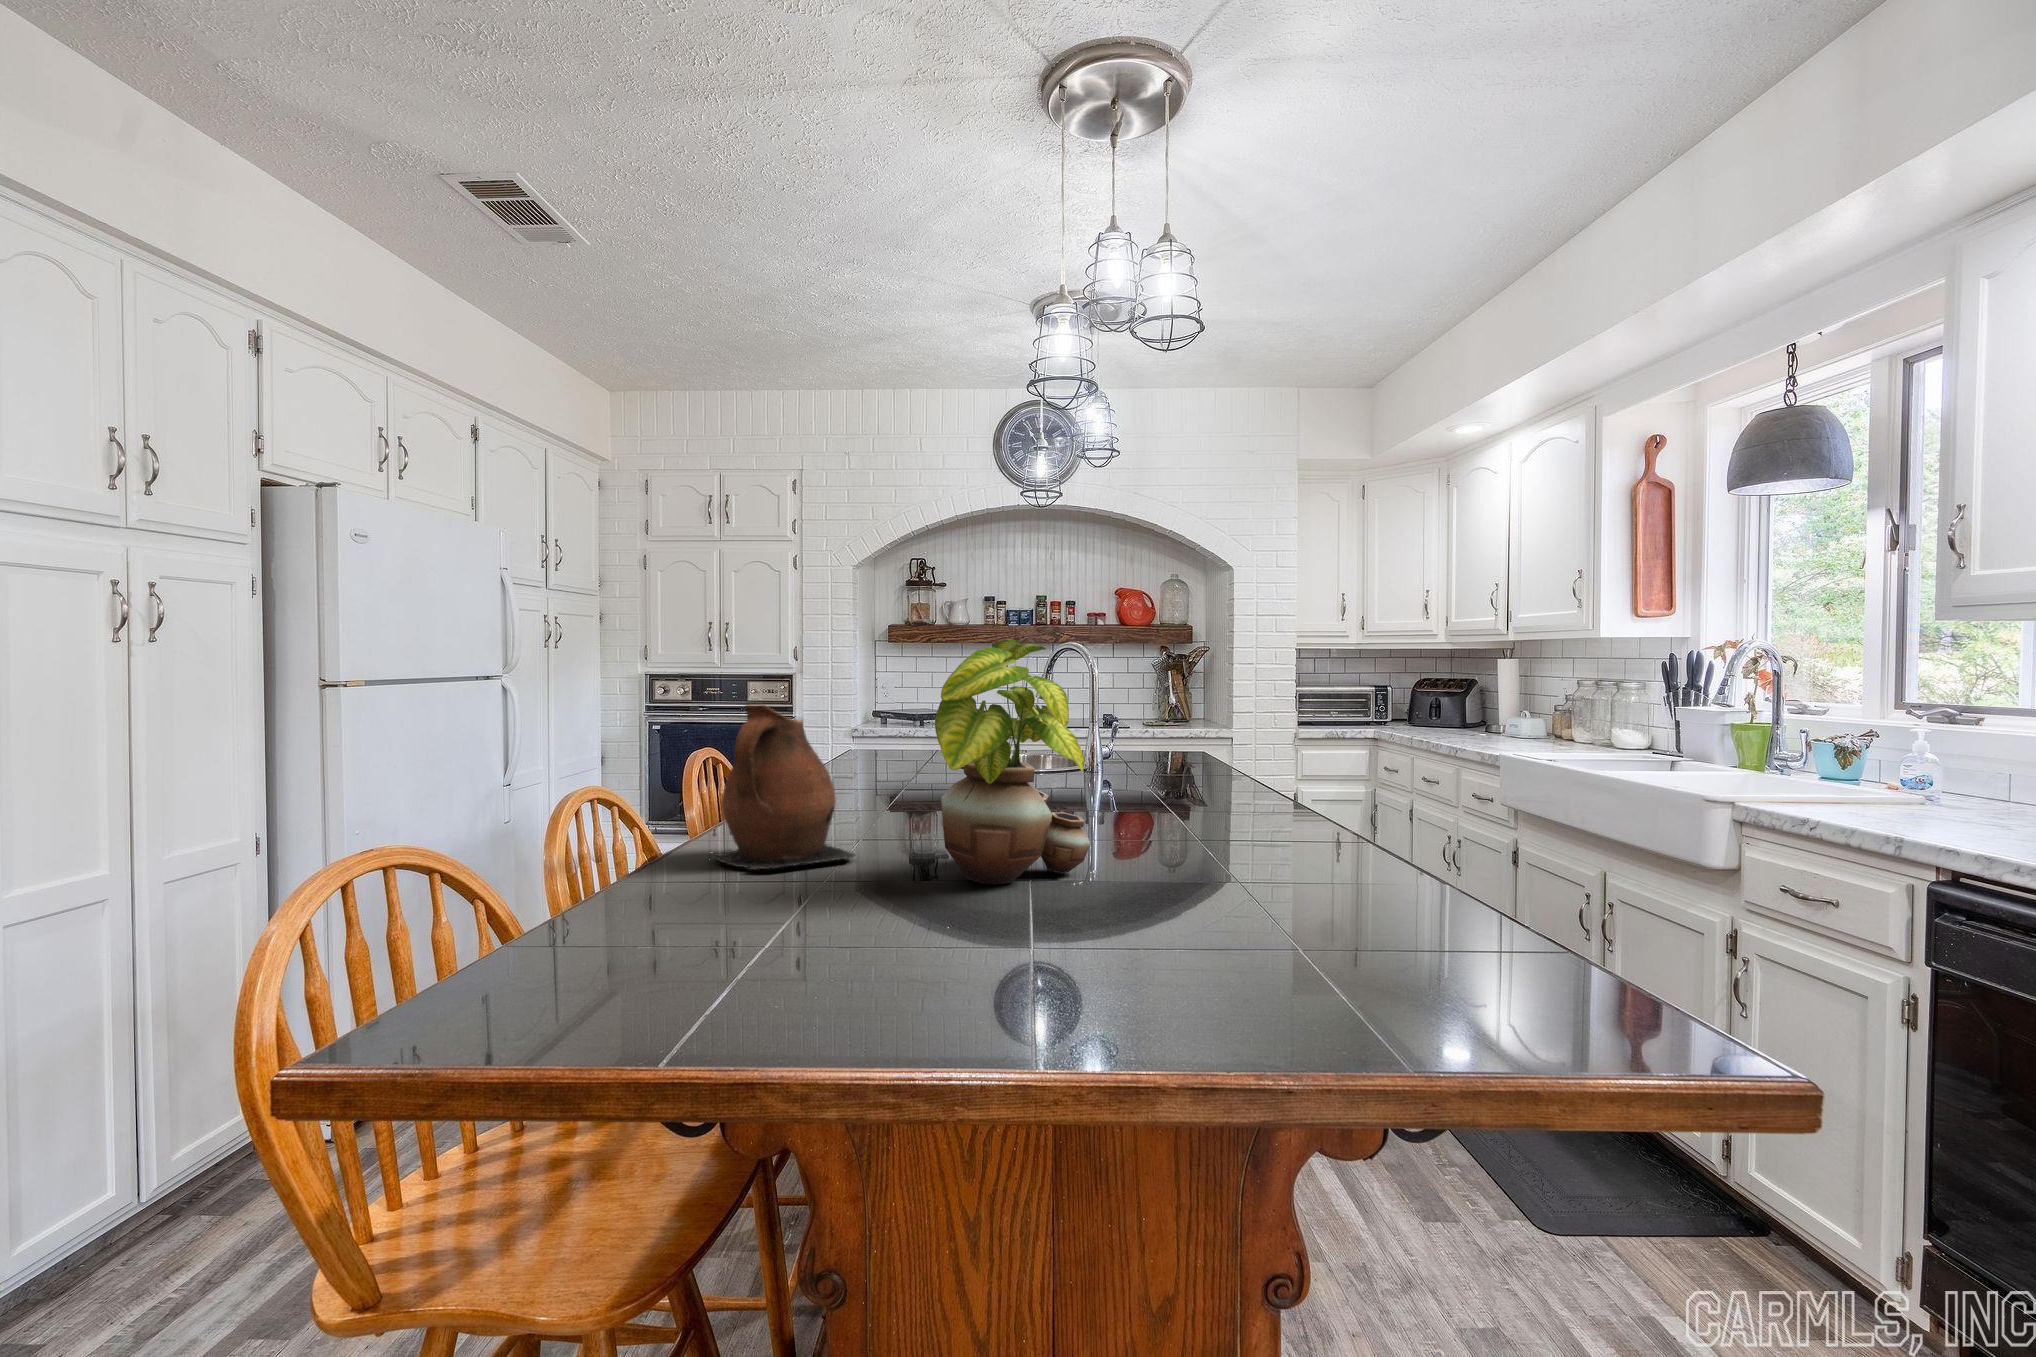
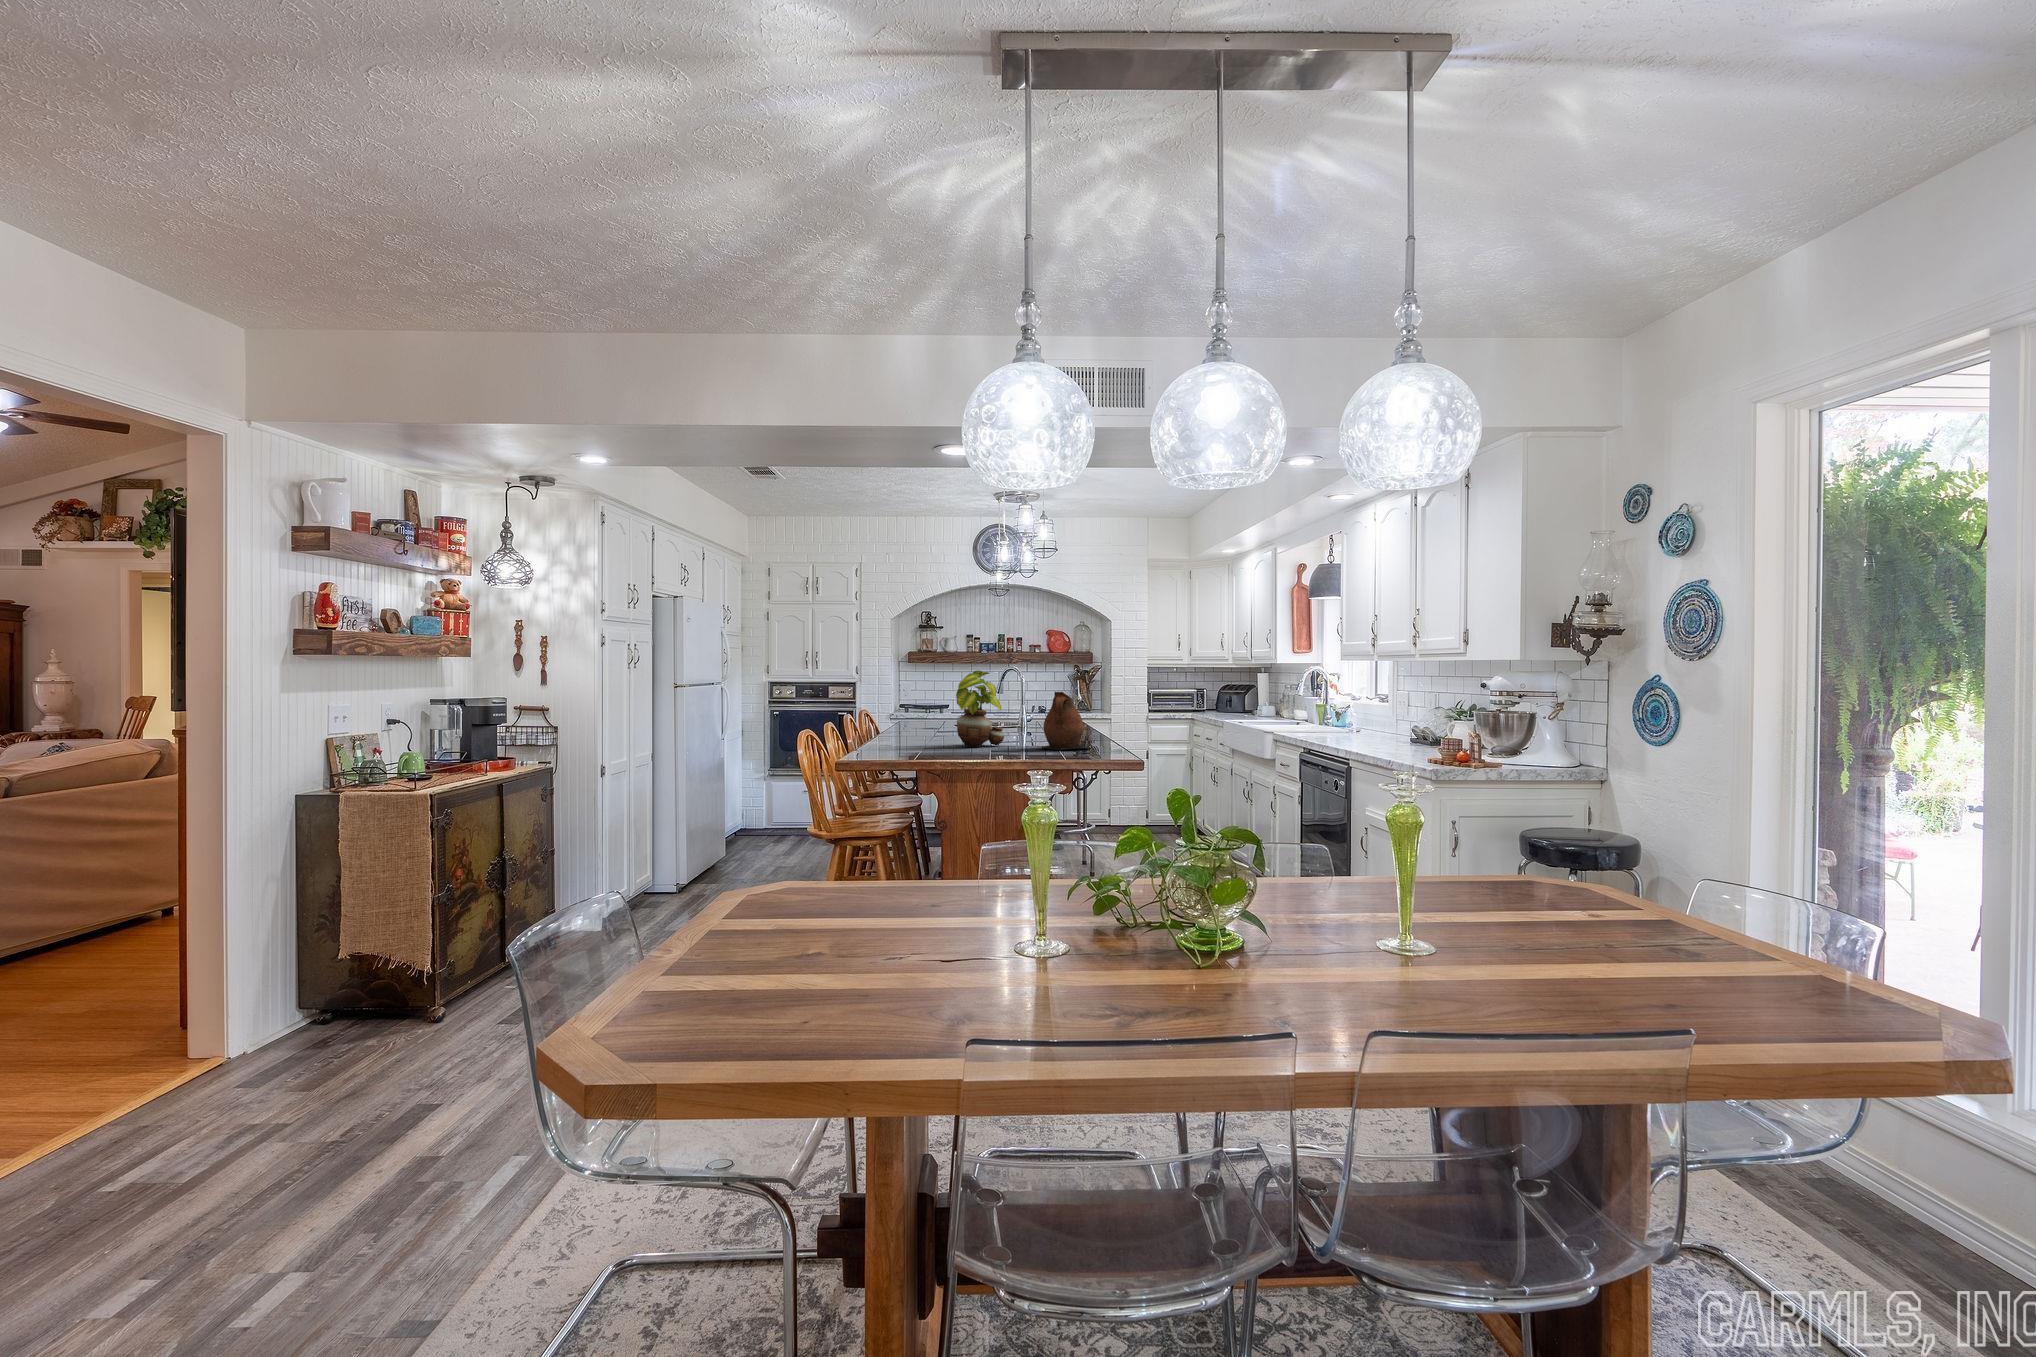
ceramic pitcher: present [716,705,855,870] -> present [1041,692,1091,749]

